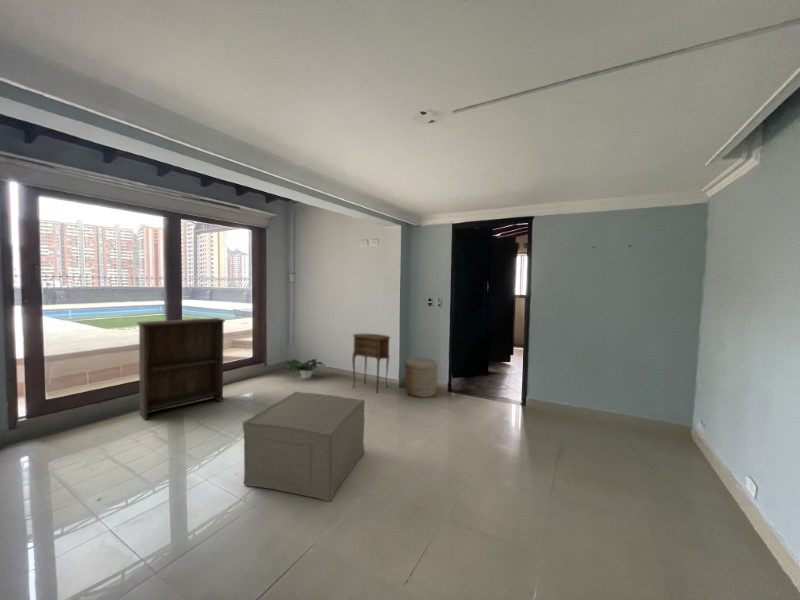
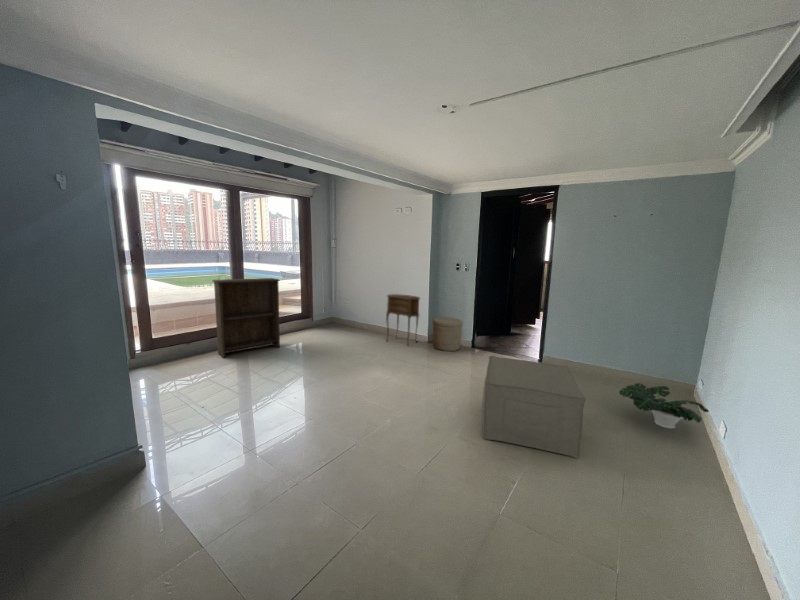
potted plant: present [285,359,325,378] -> present [619,383,709,429]
ottoman: present [243,392,365,501] -> present [482,356,585,458]

